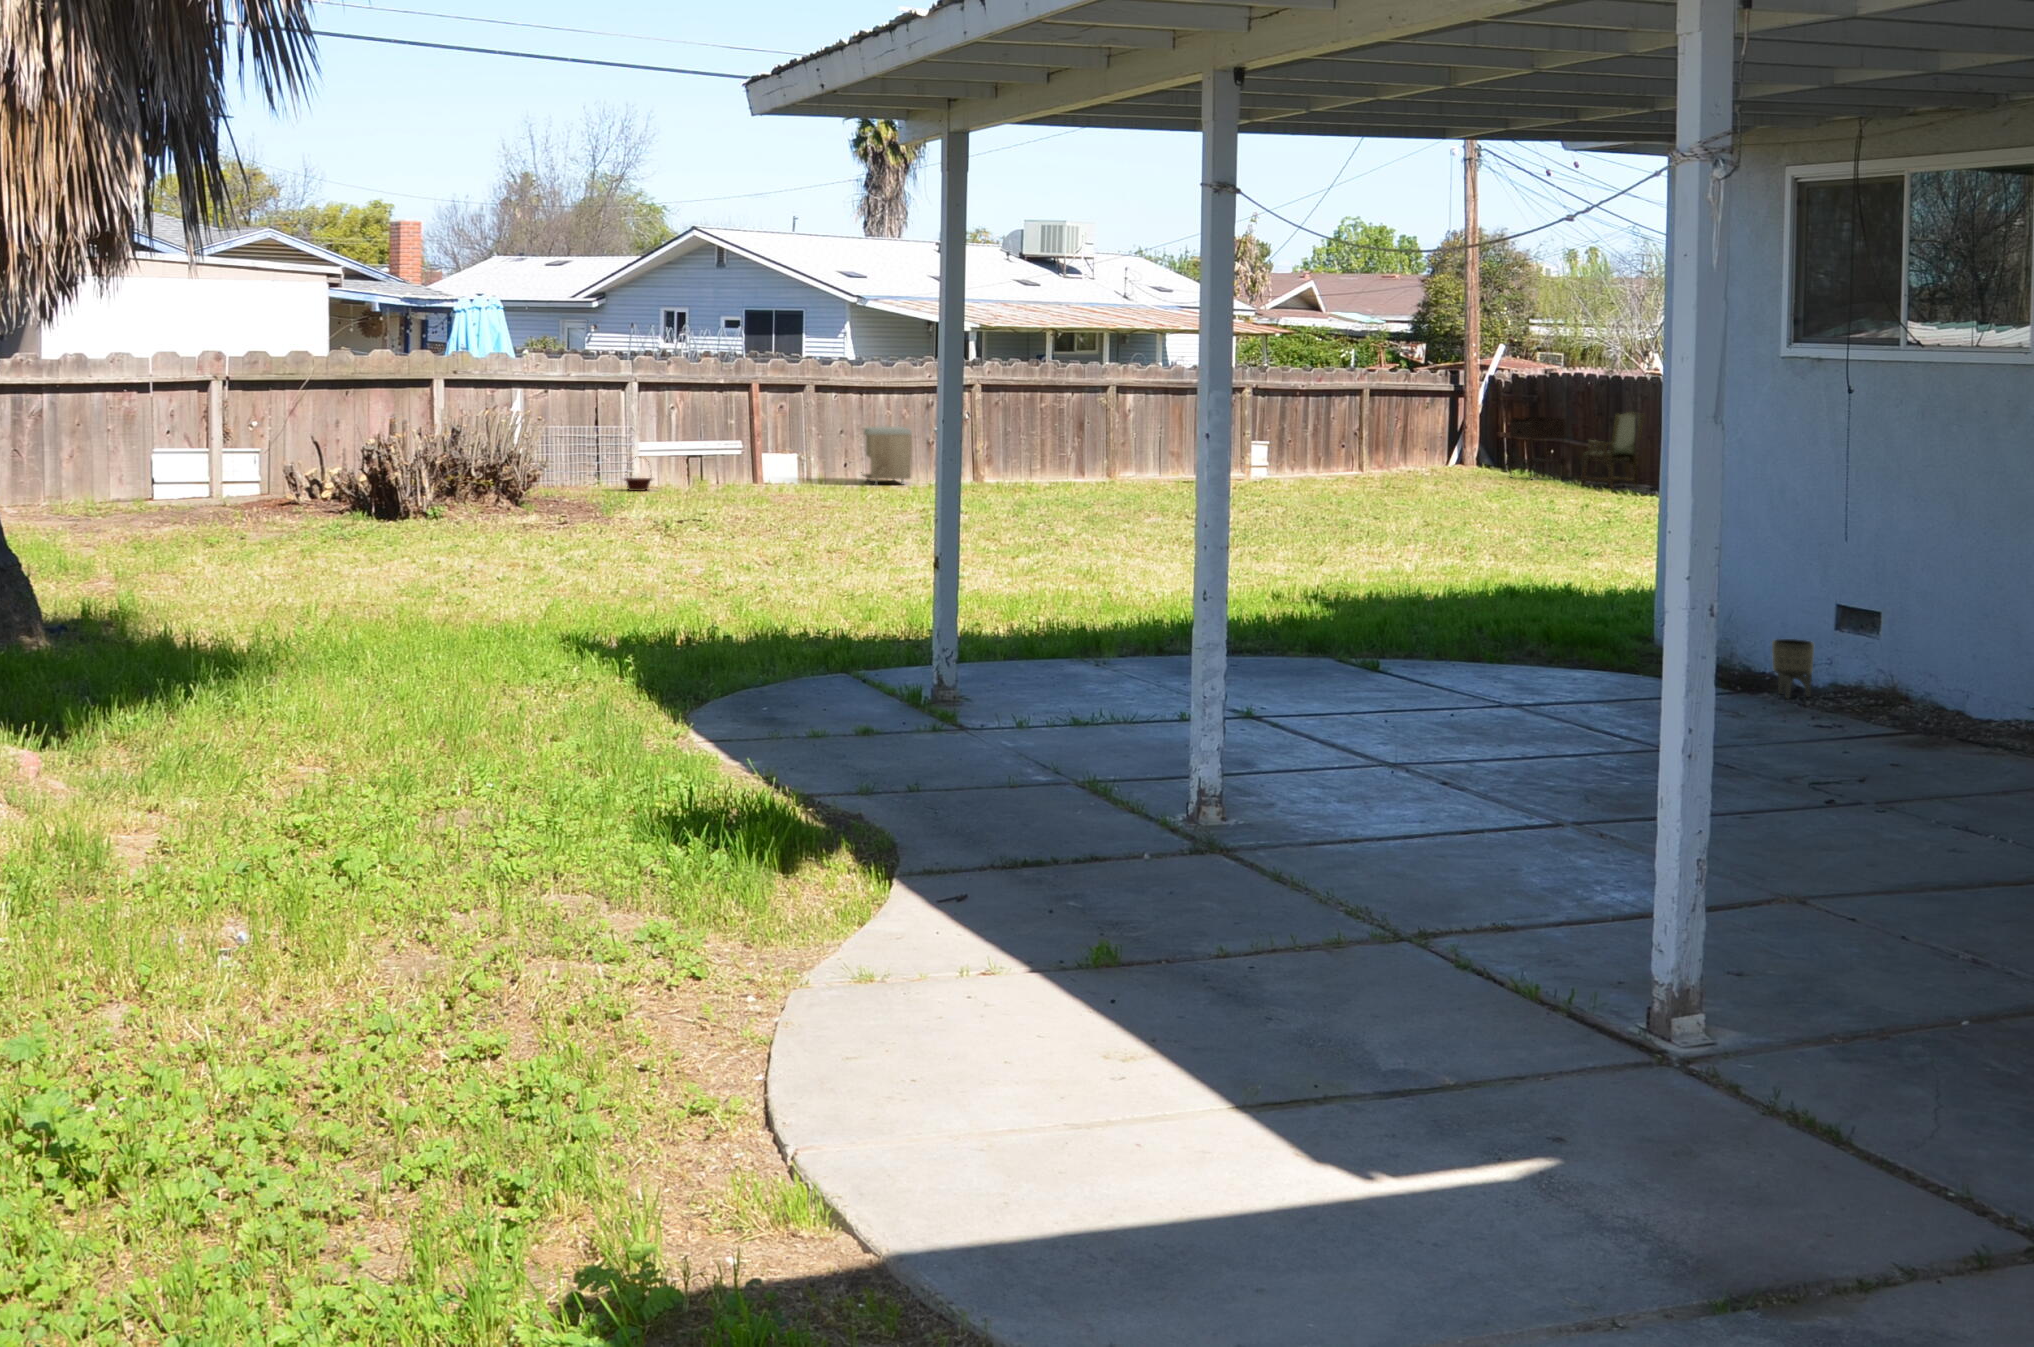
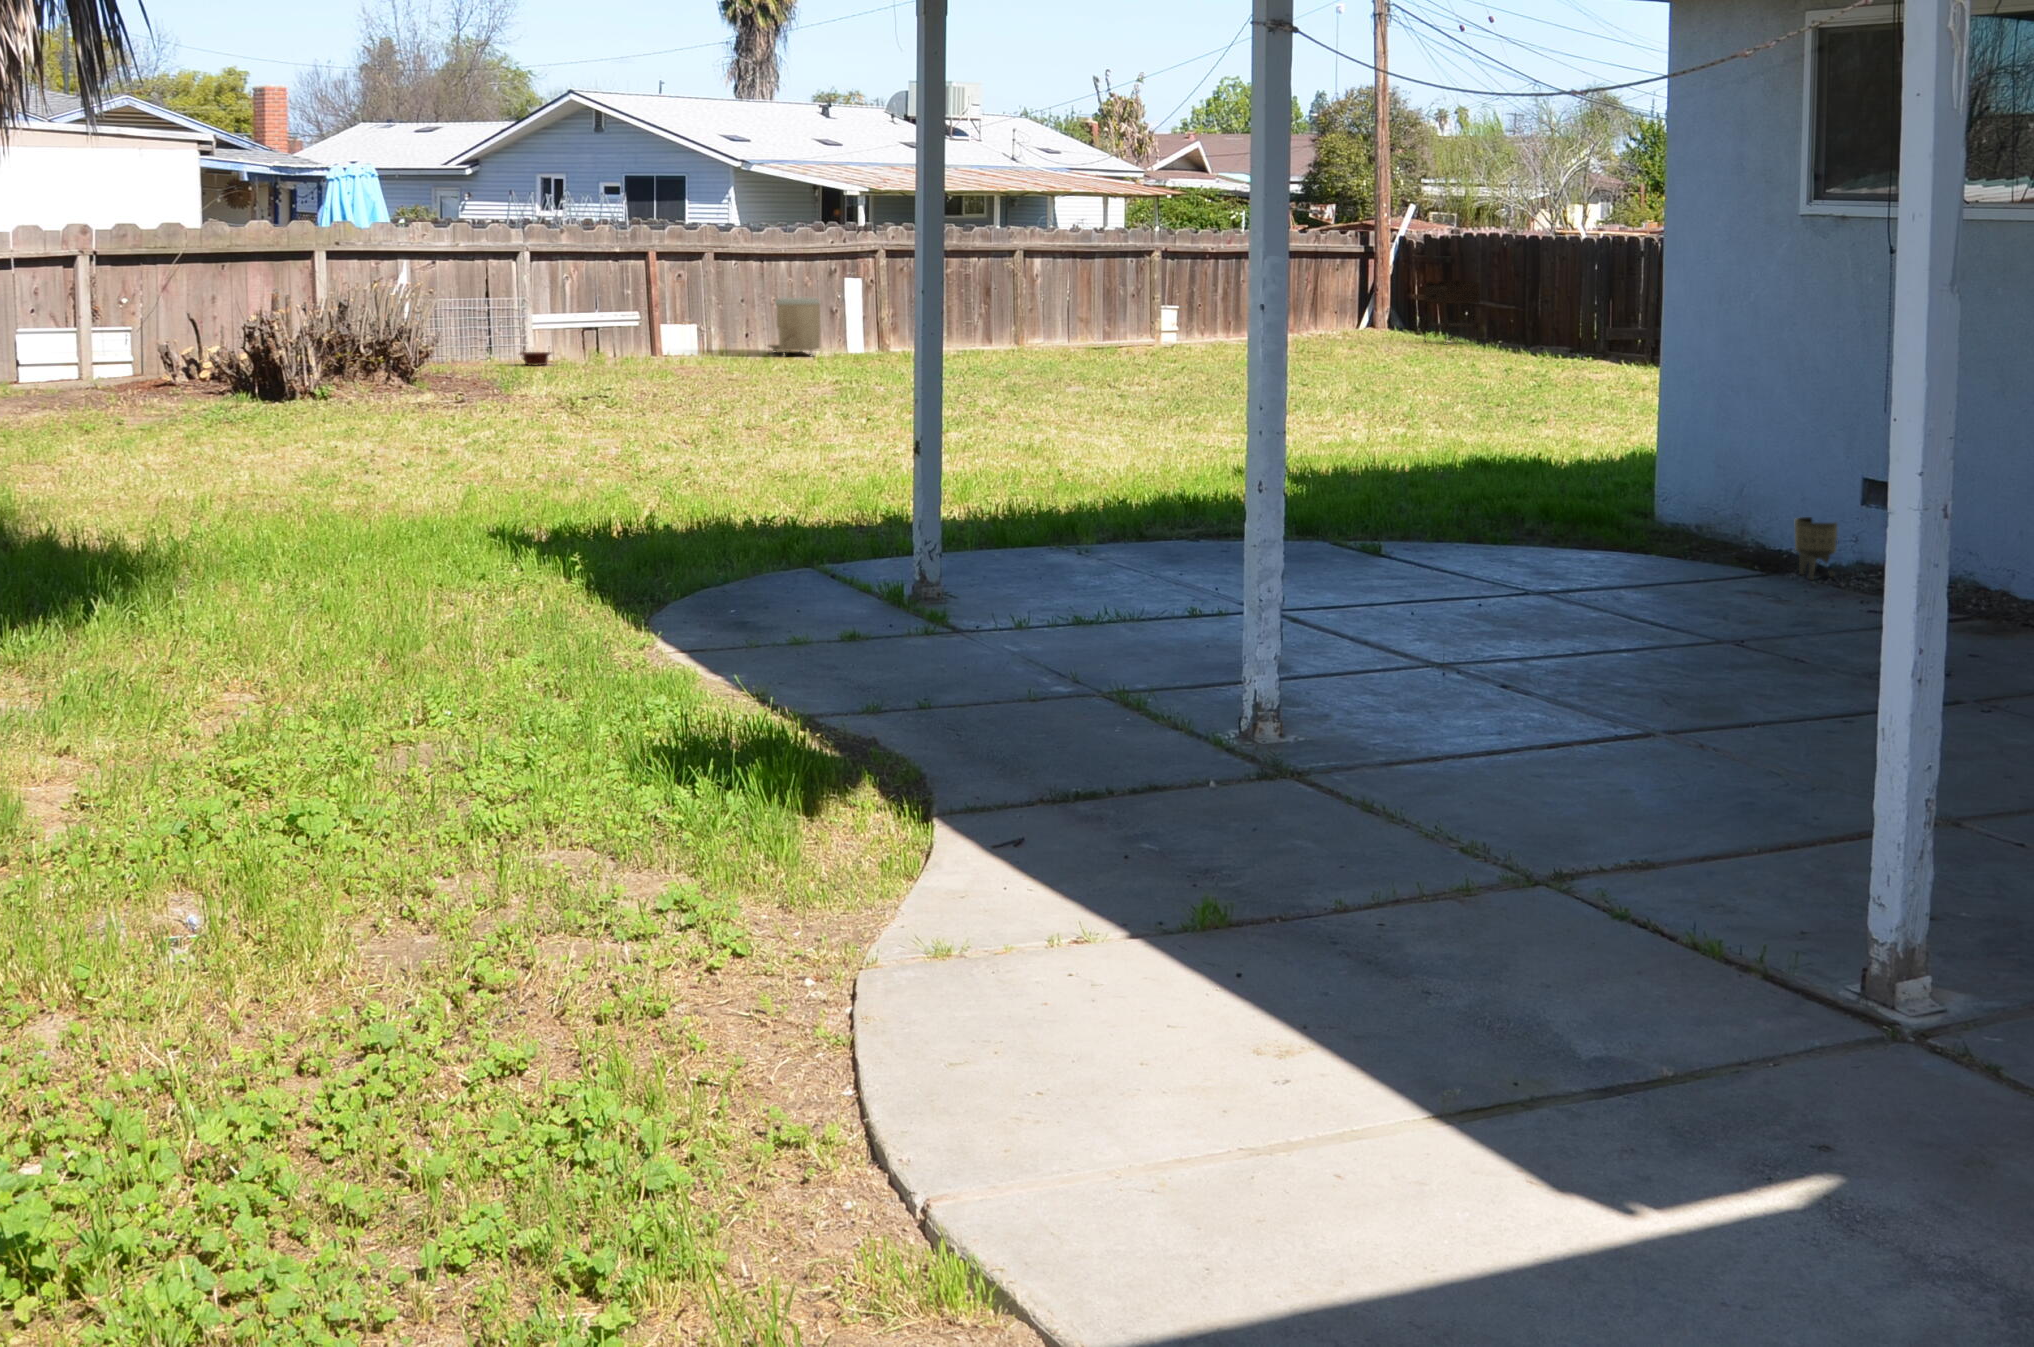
armchair: present [1581,412,1644,488] -> none [1497,275,1563,352]

